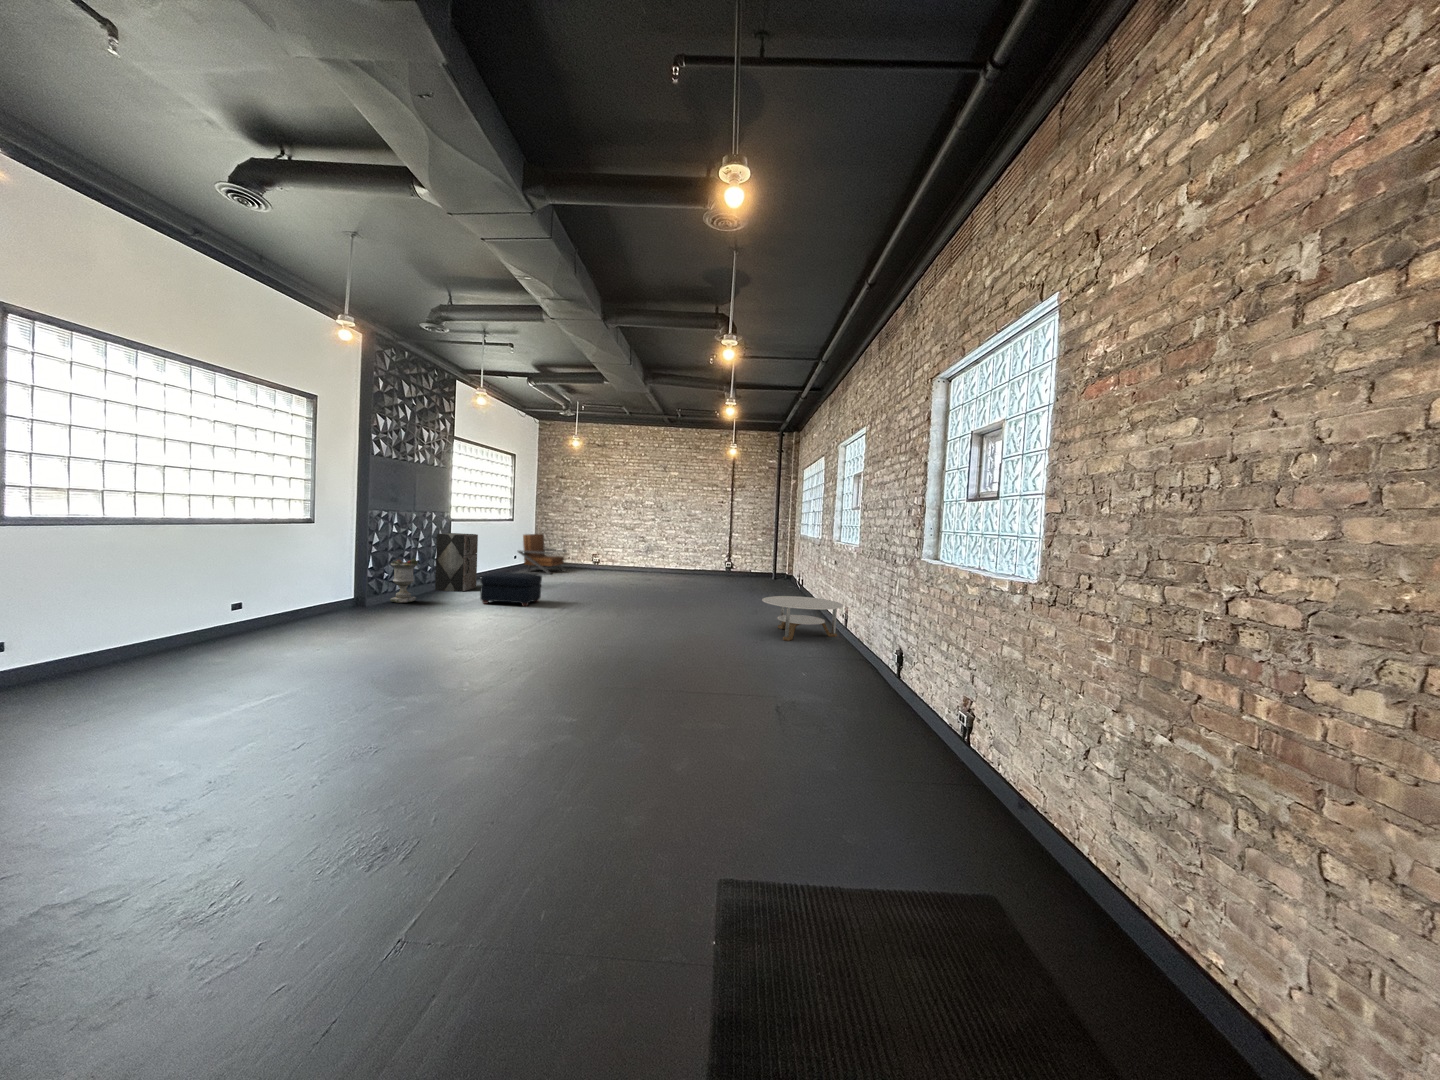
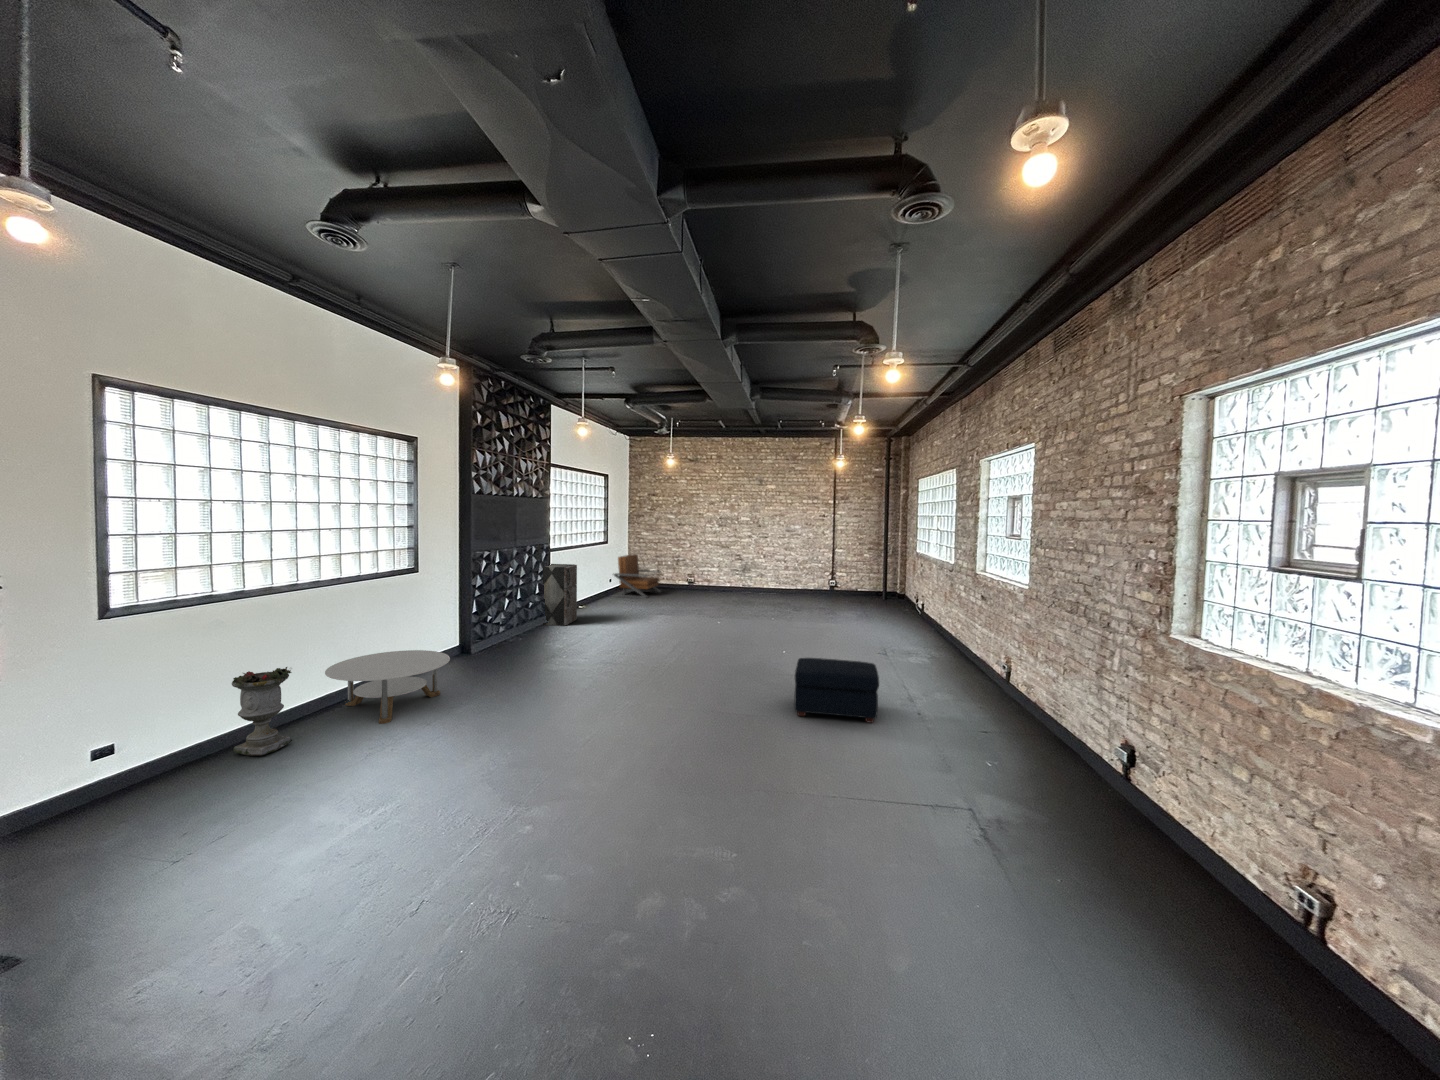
planter: present [390,559,418,603] -> present [232,667,292,756]
ottoman: present [480,572,542,606] -> present [794,658,879,723]
round table: present [762,596,843,641] -> present [325,650,450,724]

